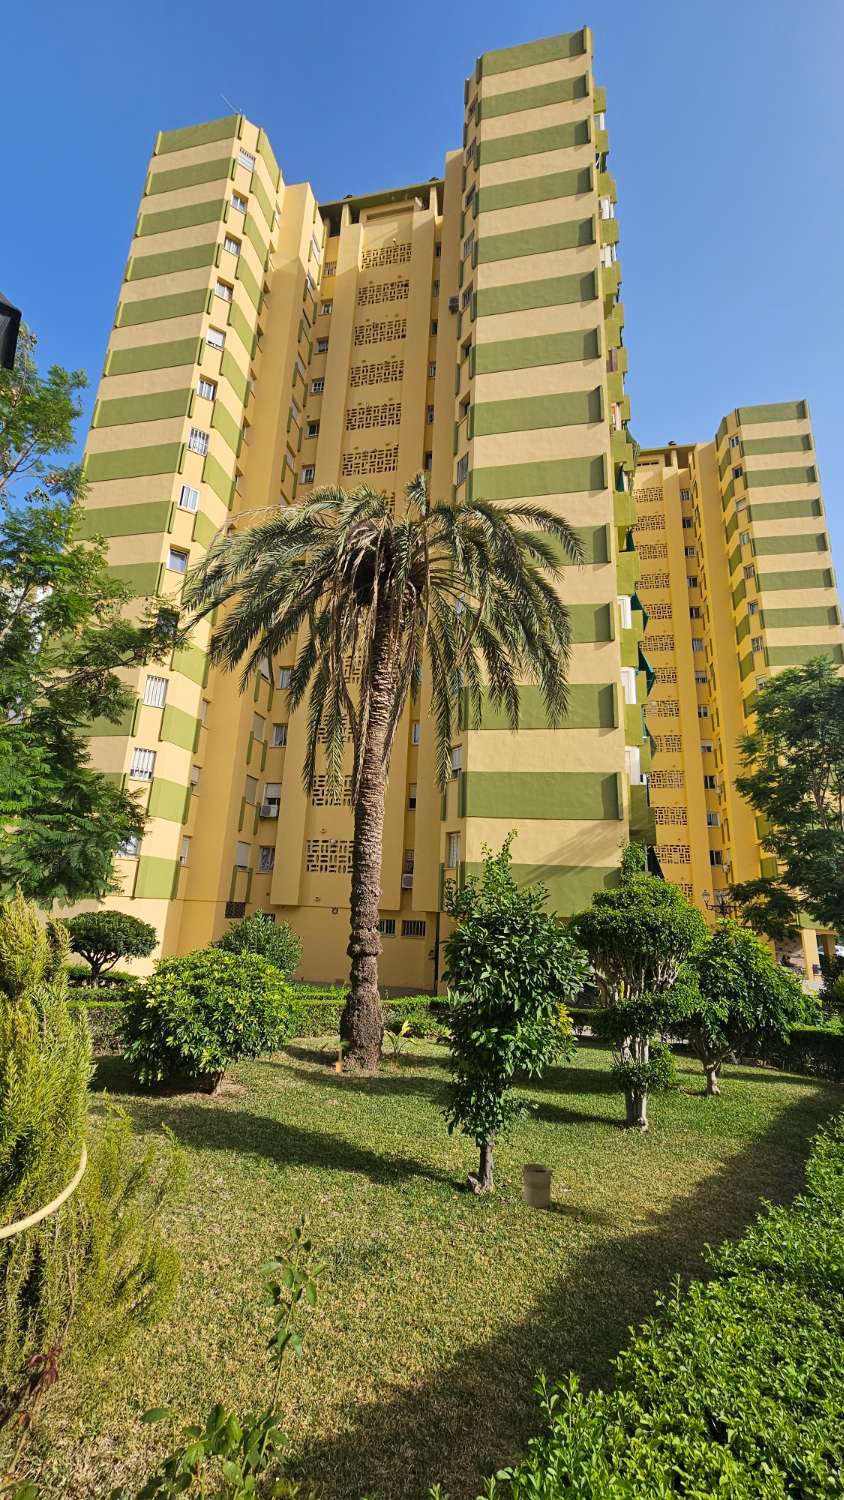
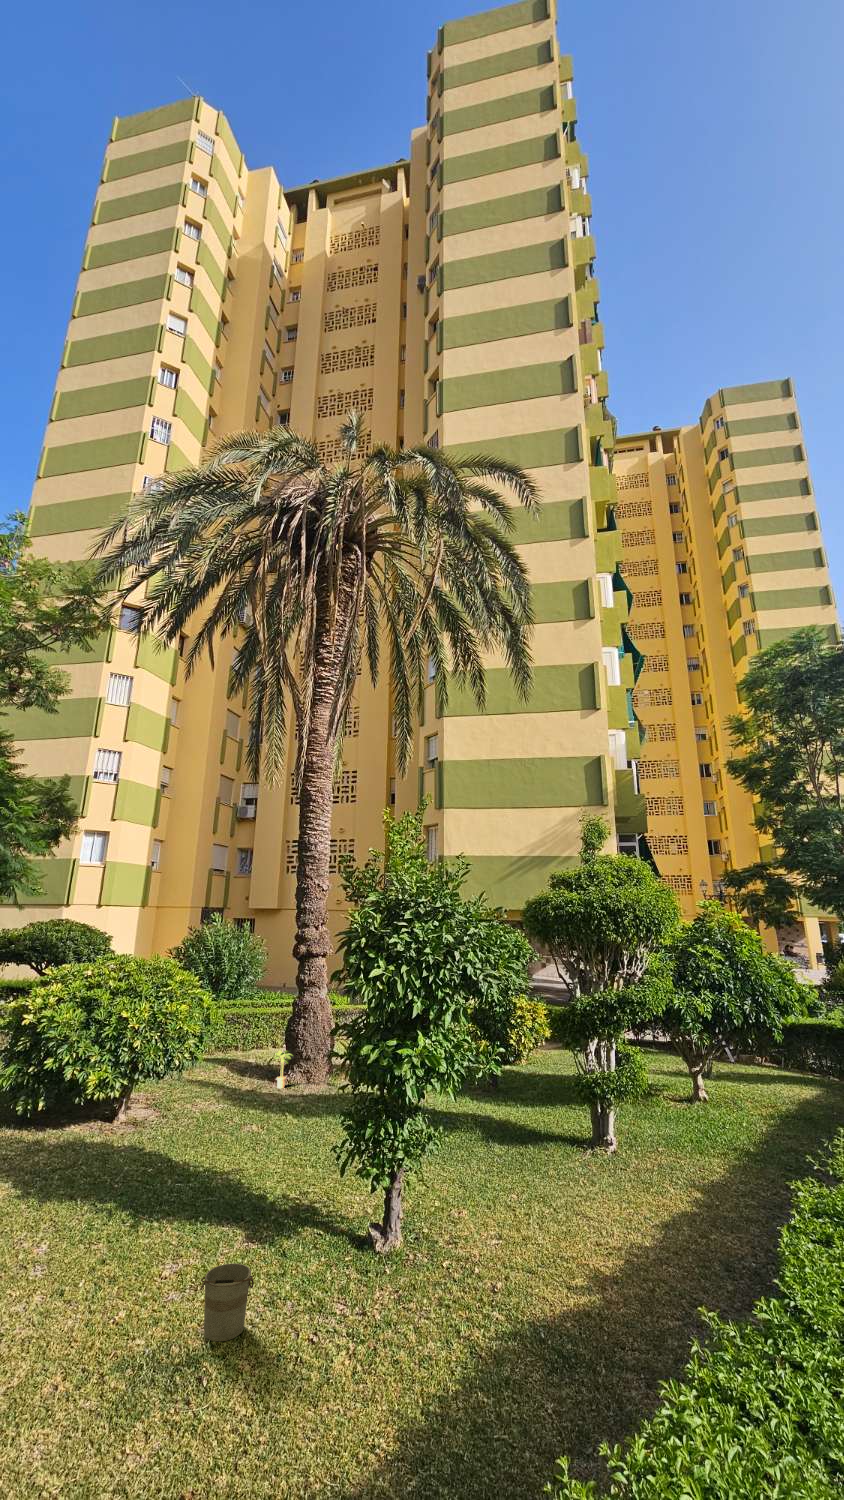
bucket: present [521,1163,554,1208] -> present [201,1263,254,1341]

